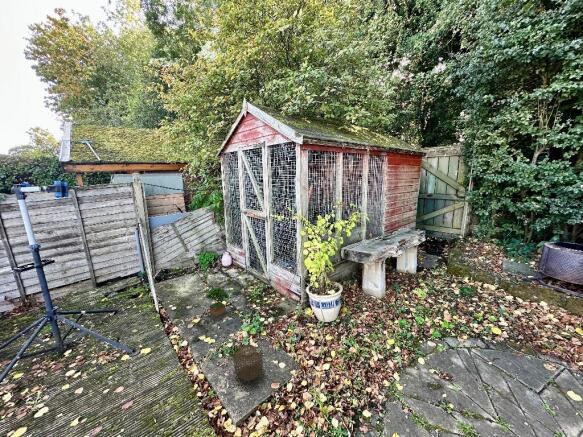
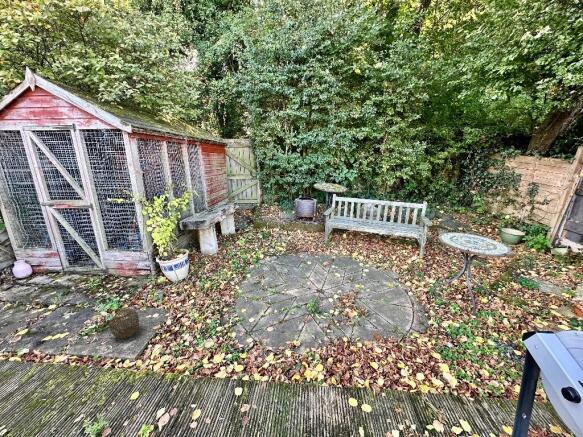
potted tree: present [206,288,229,321] -> none [31,287,68,323]

